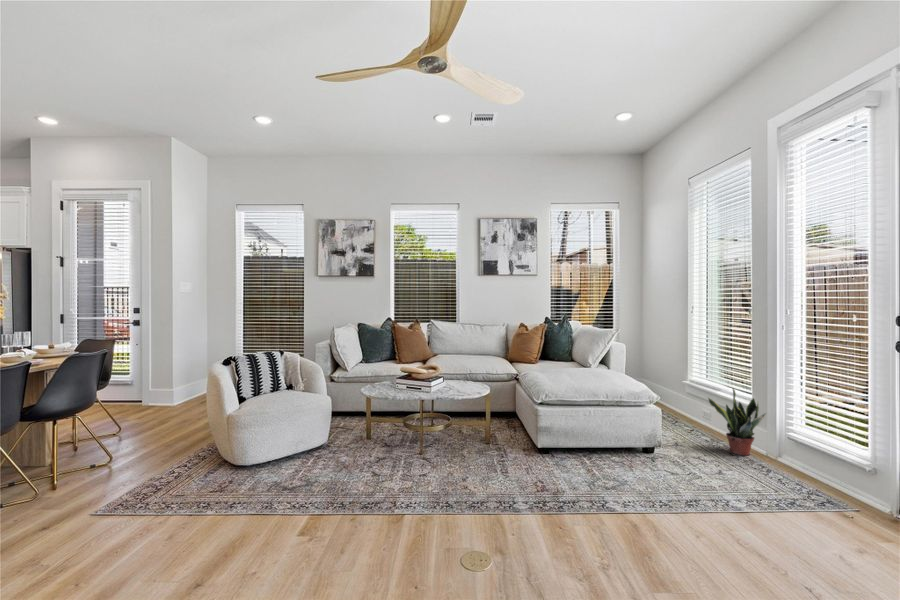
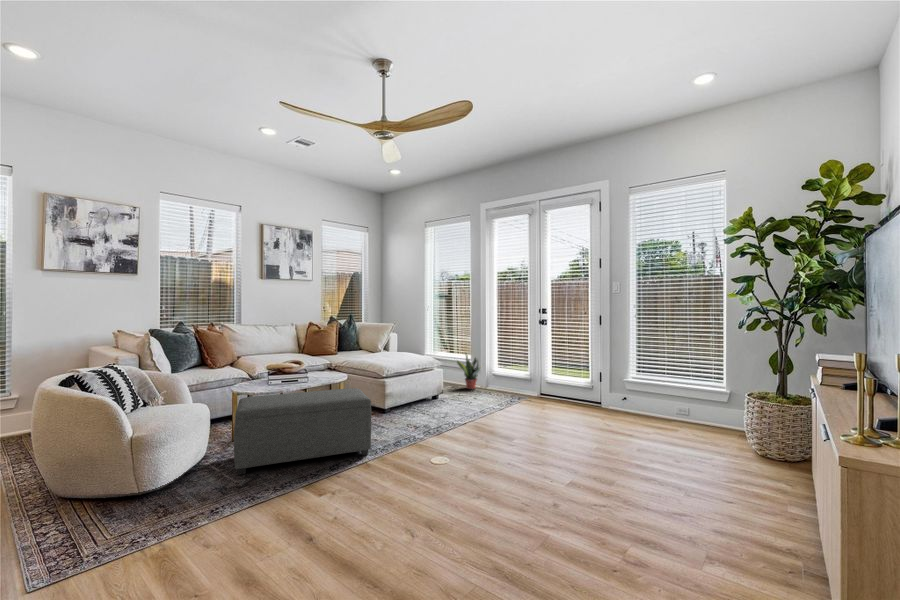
ottoman: none [301,398,451,504] -> present [234,388,371,475]

